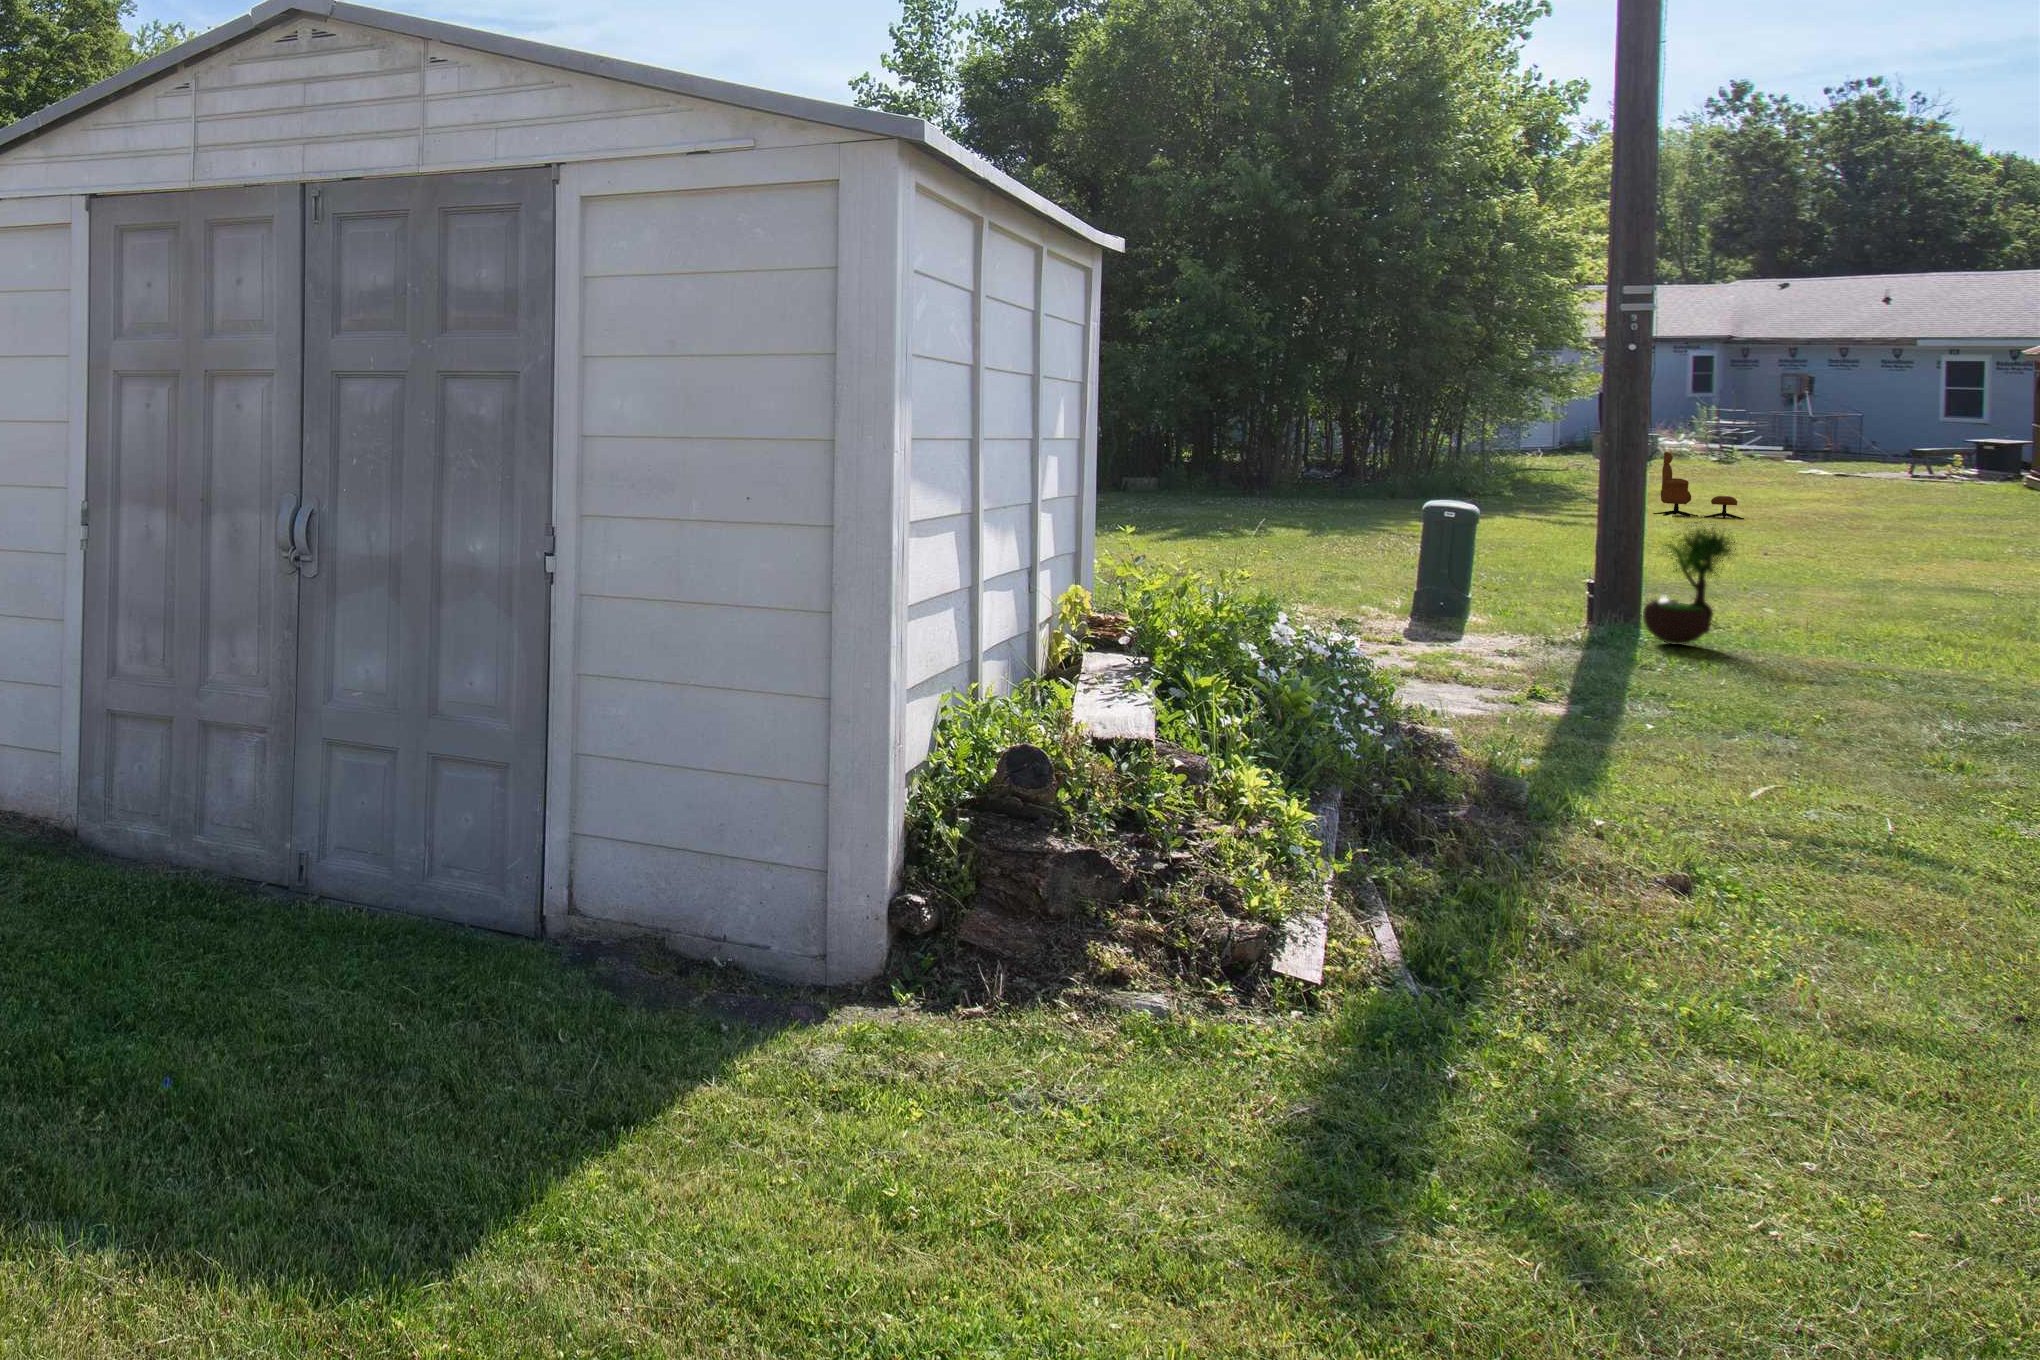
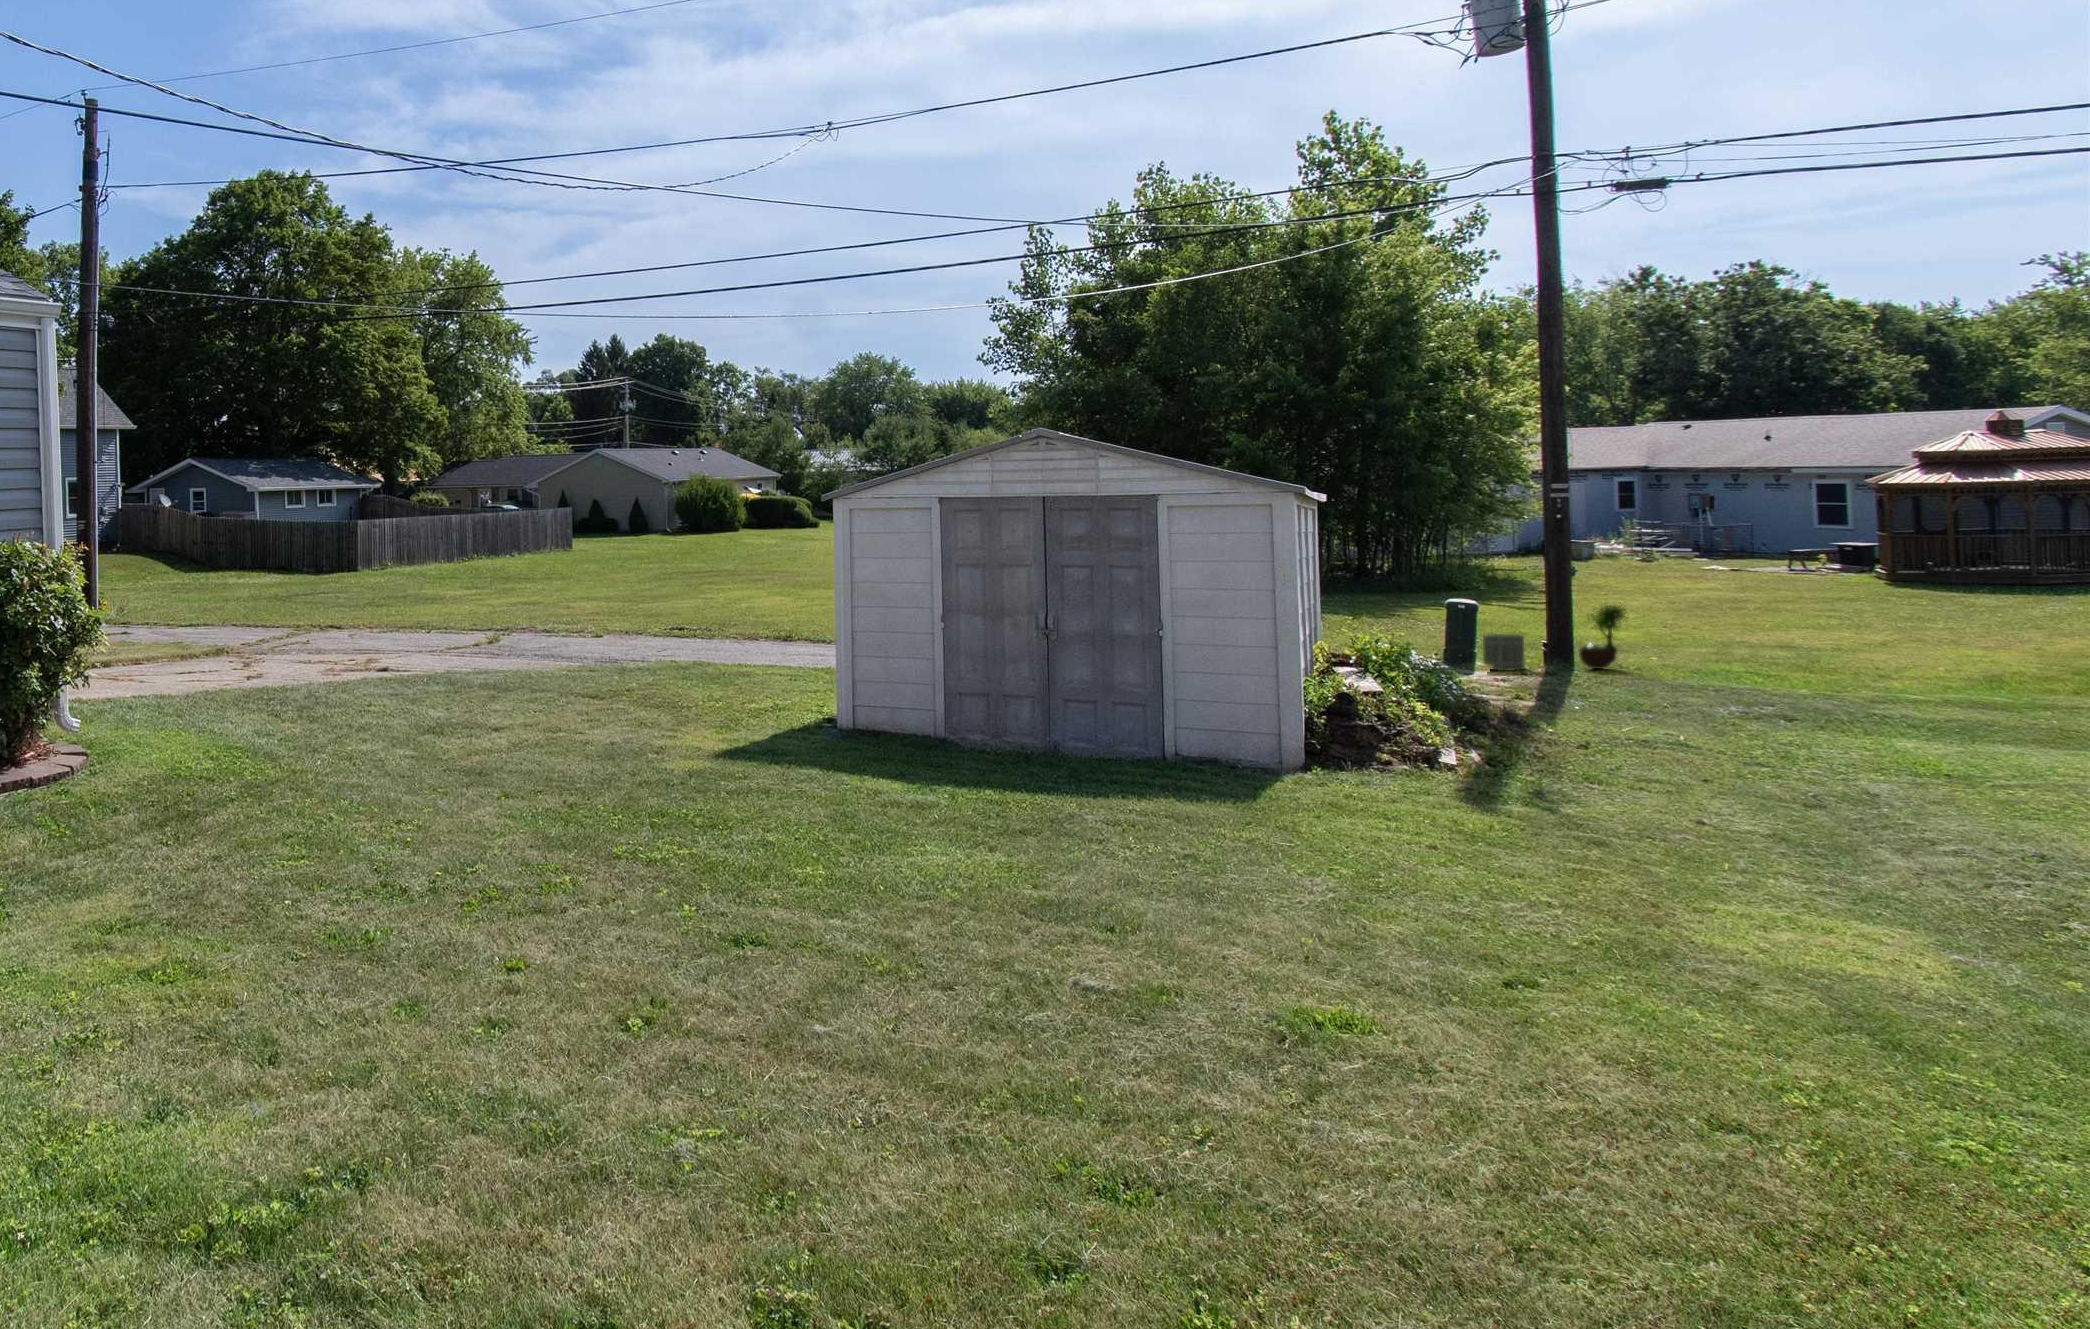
lounge chair: present [1653,452,1744,519] -> none [1591,562,1652,605]
bucket: none [1471,566,1546,634] -> present [1483,634,1524,671]

